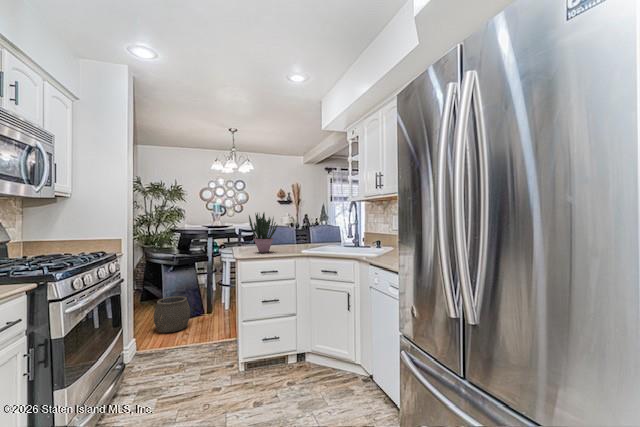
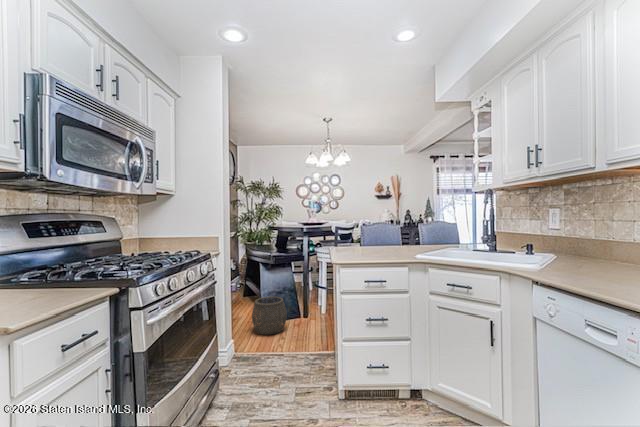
potted plant: present [249,213,278,253] -> none [347,206,382,256]

